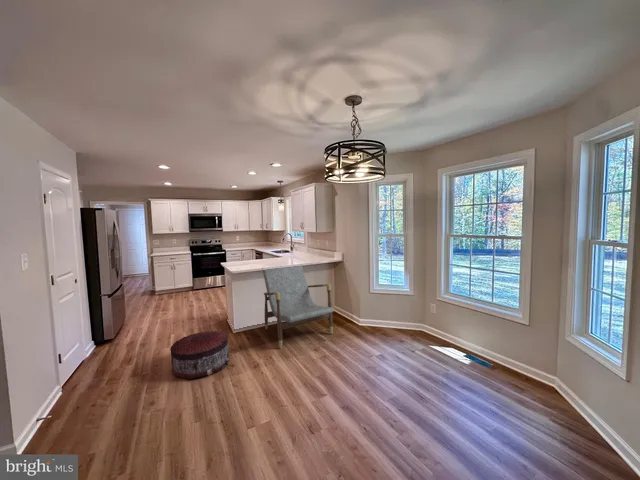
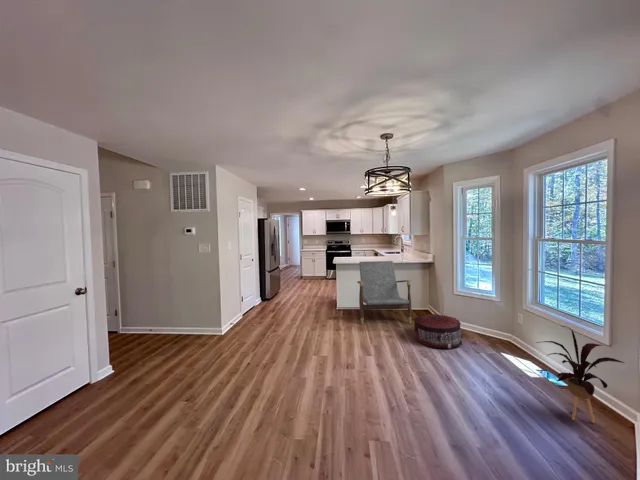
house plant: none [502,319,569,406] -> present [537,326,624,423]
pouf: present [170,331,229,379] -> present [414,314,462,348]

